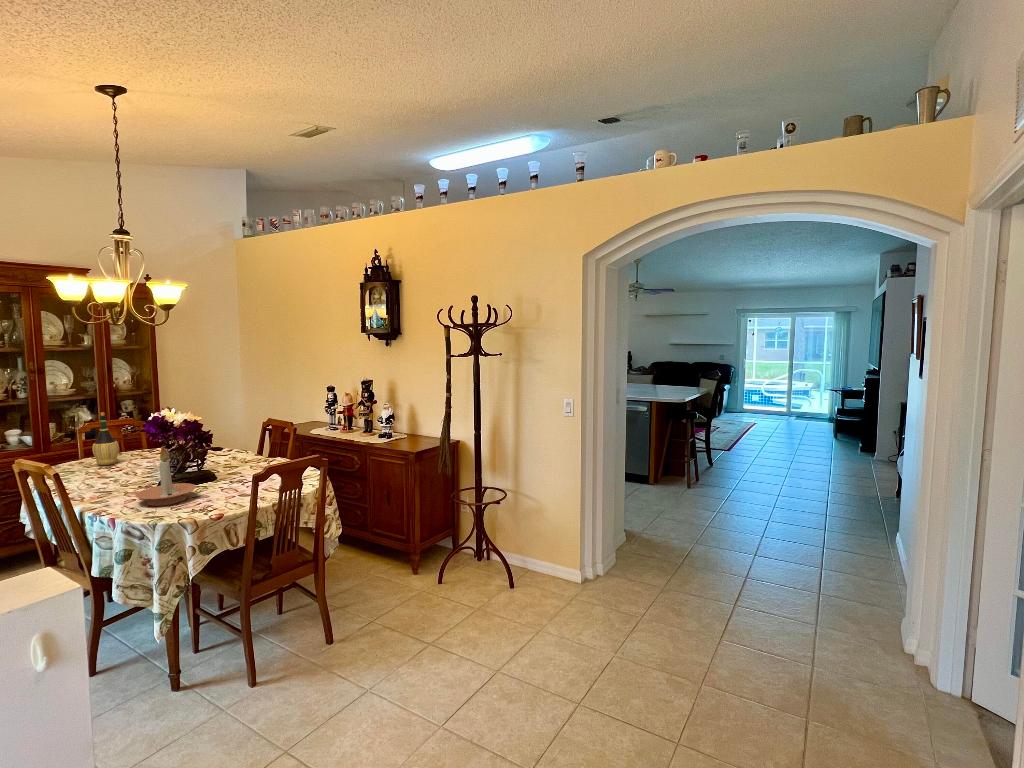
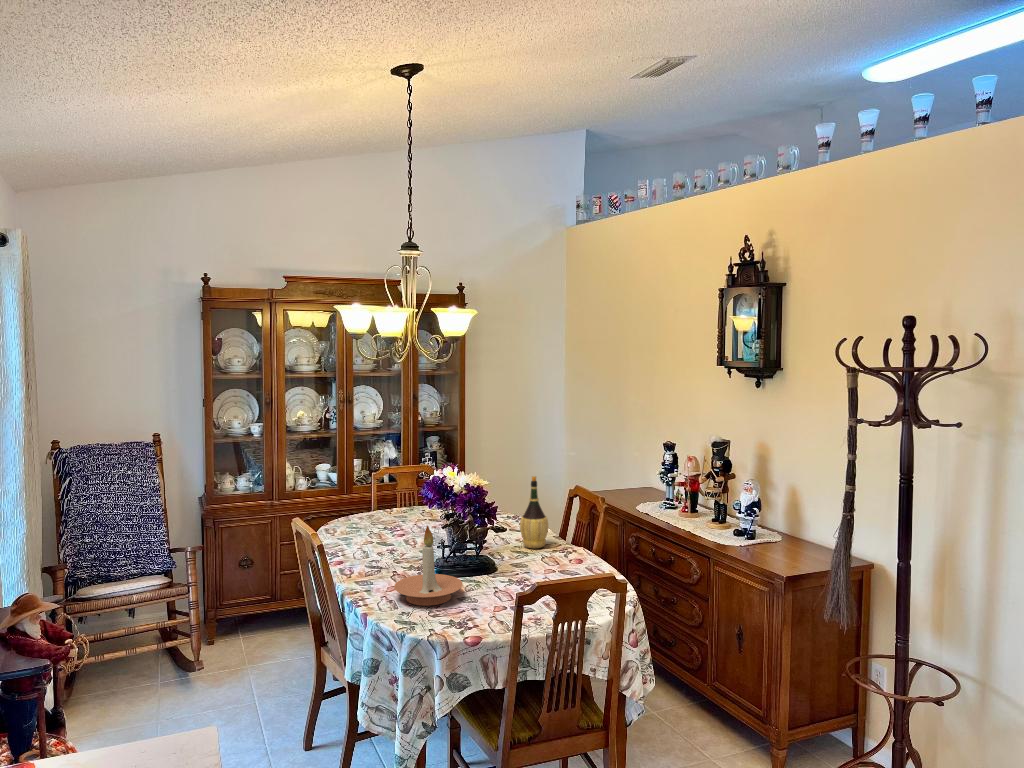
wine bottle: present [92,412,119,465] -> present [520,476,548,548]

